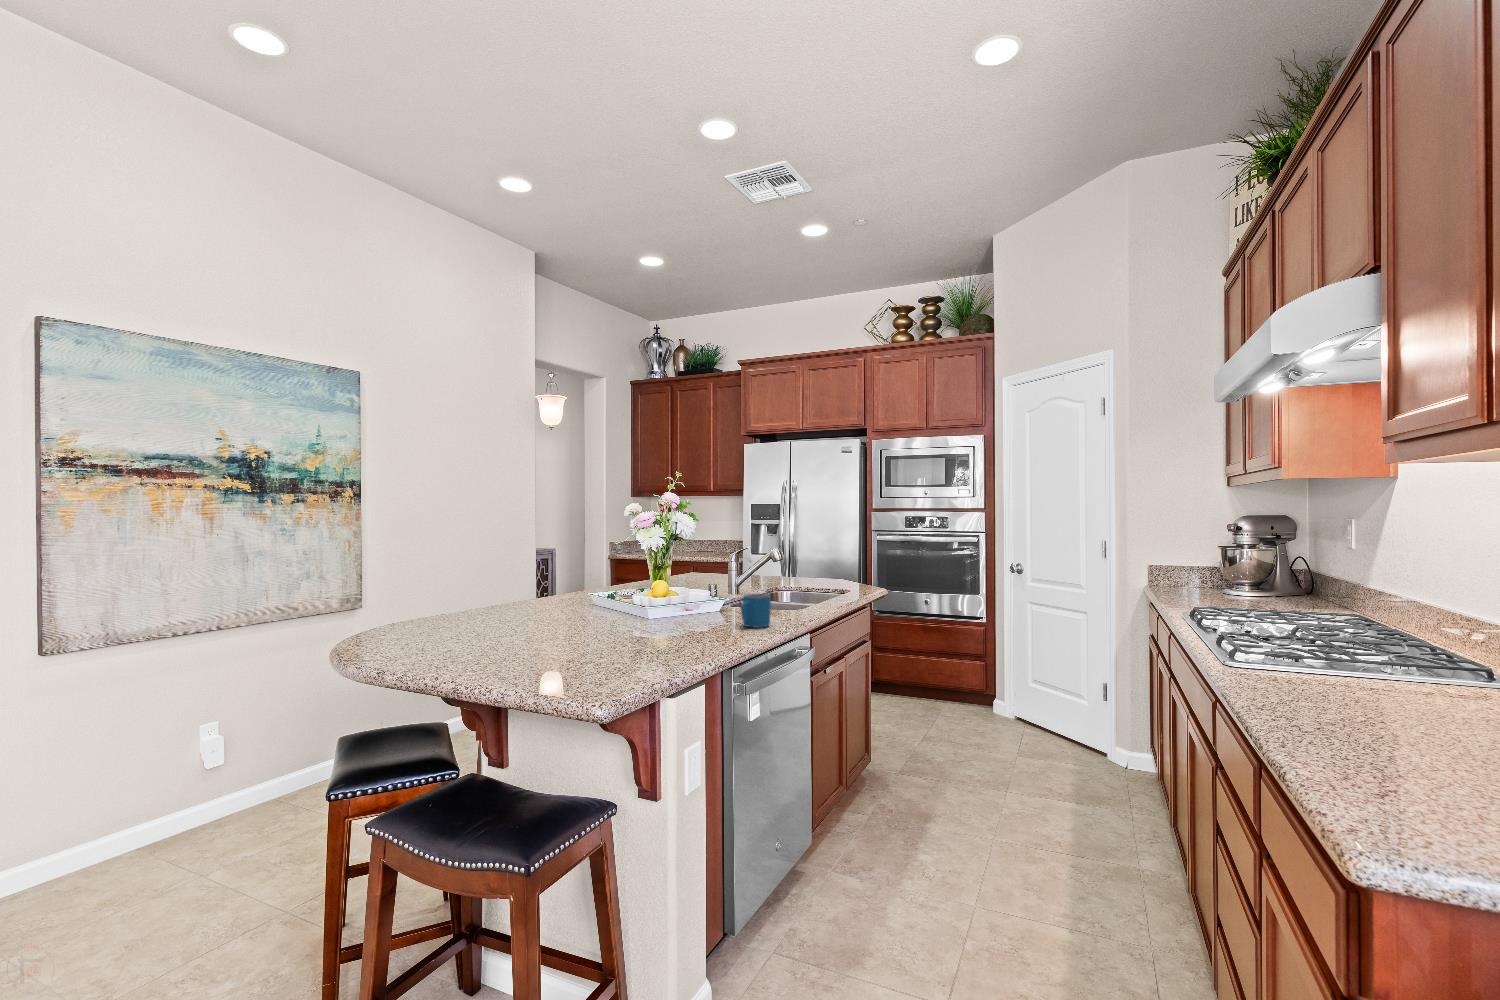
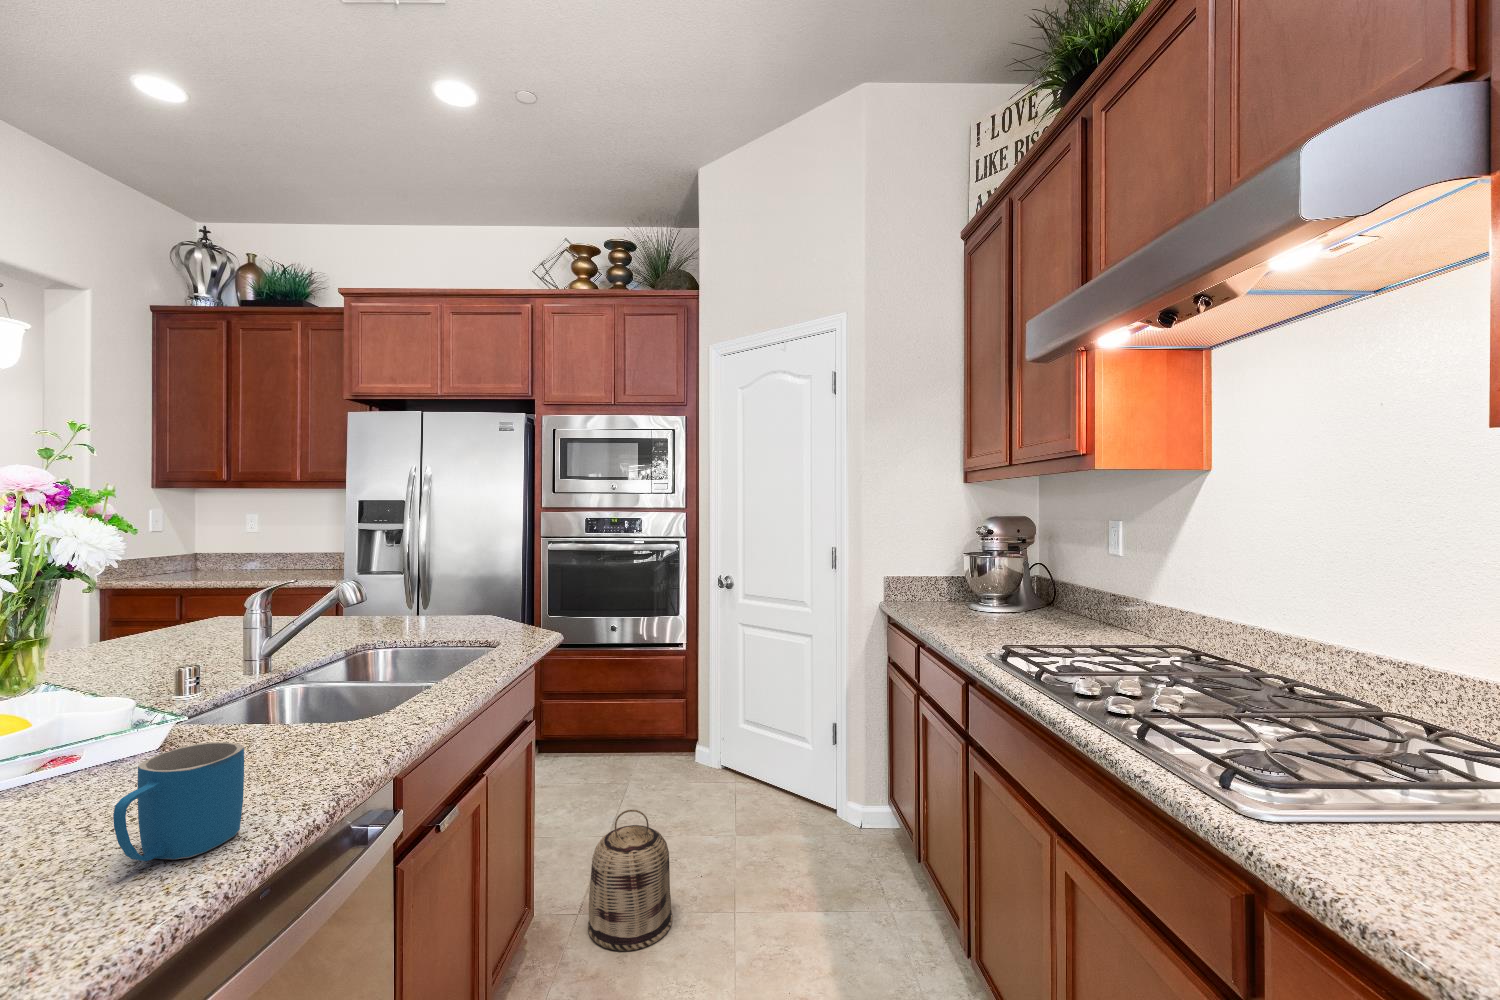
basket: none [904,707,961,794] -> present [588,810,673,951]

